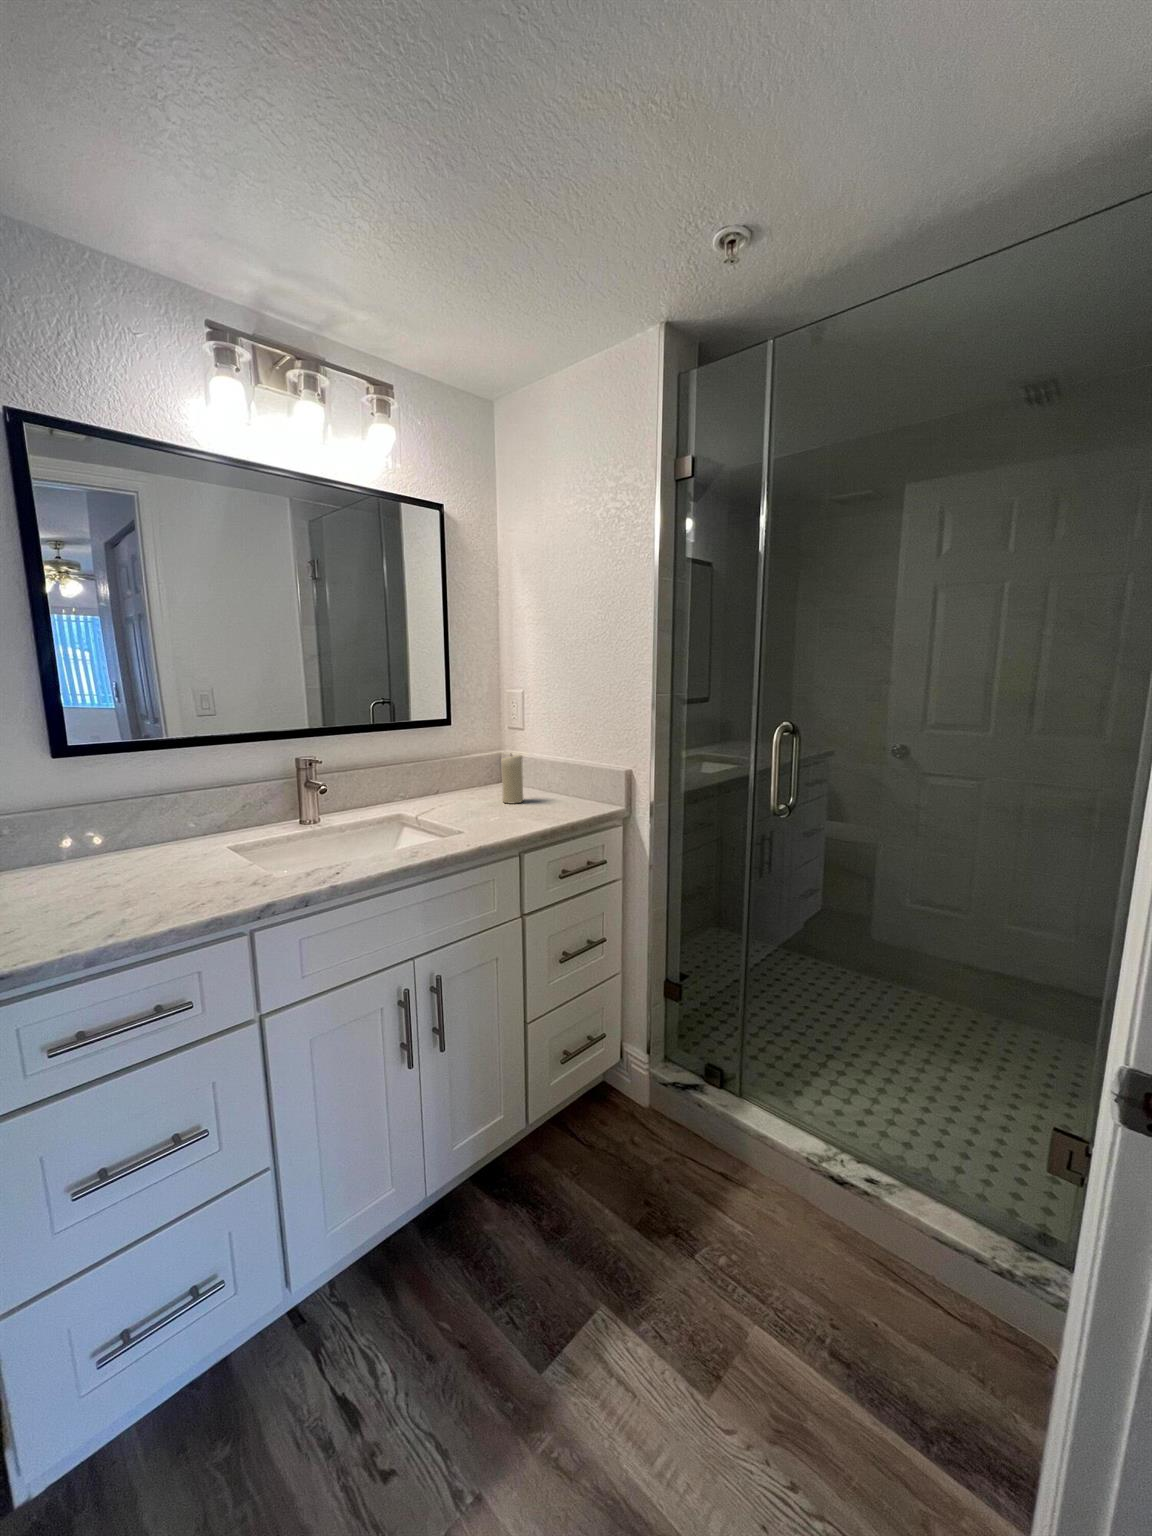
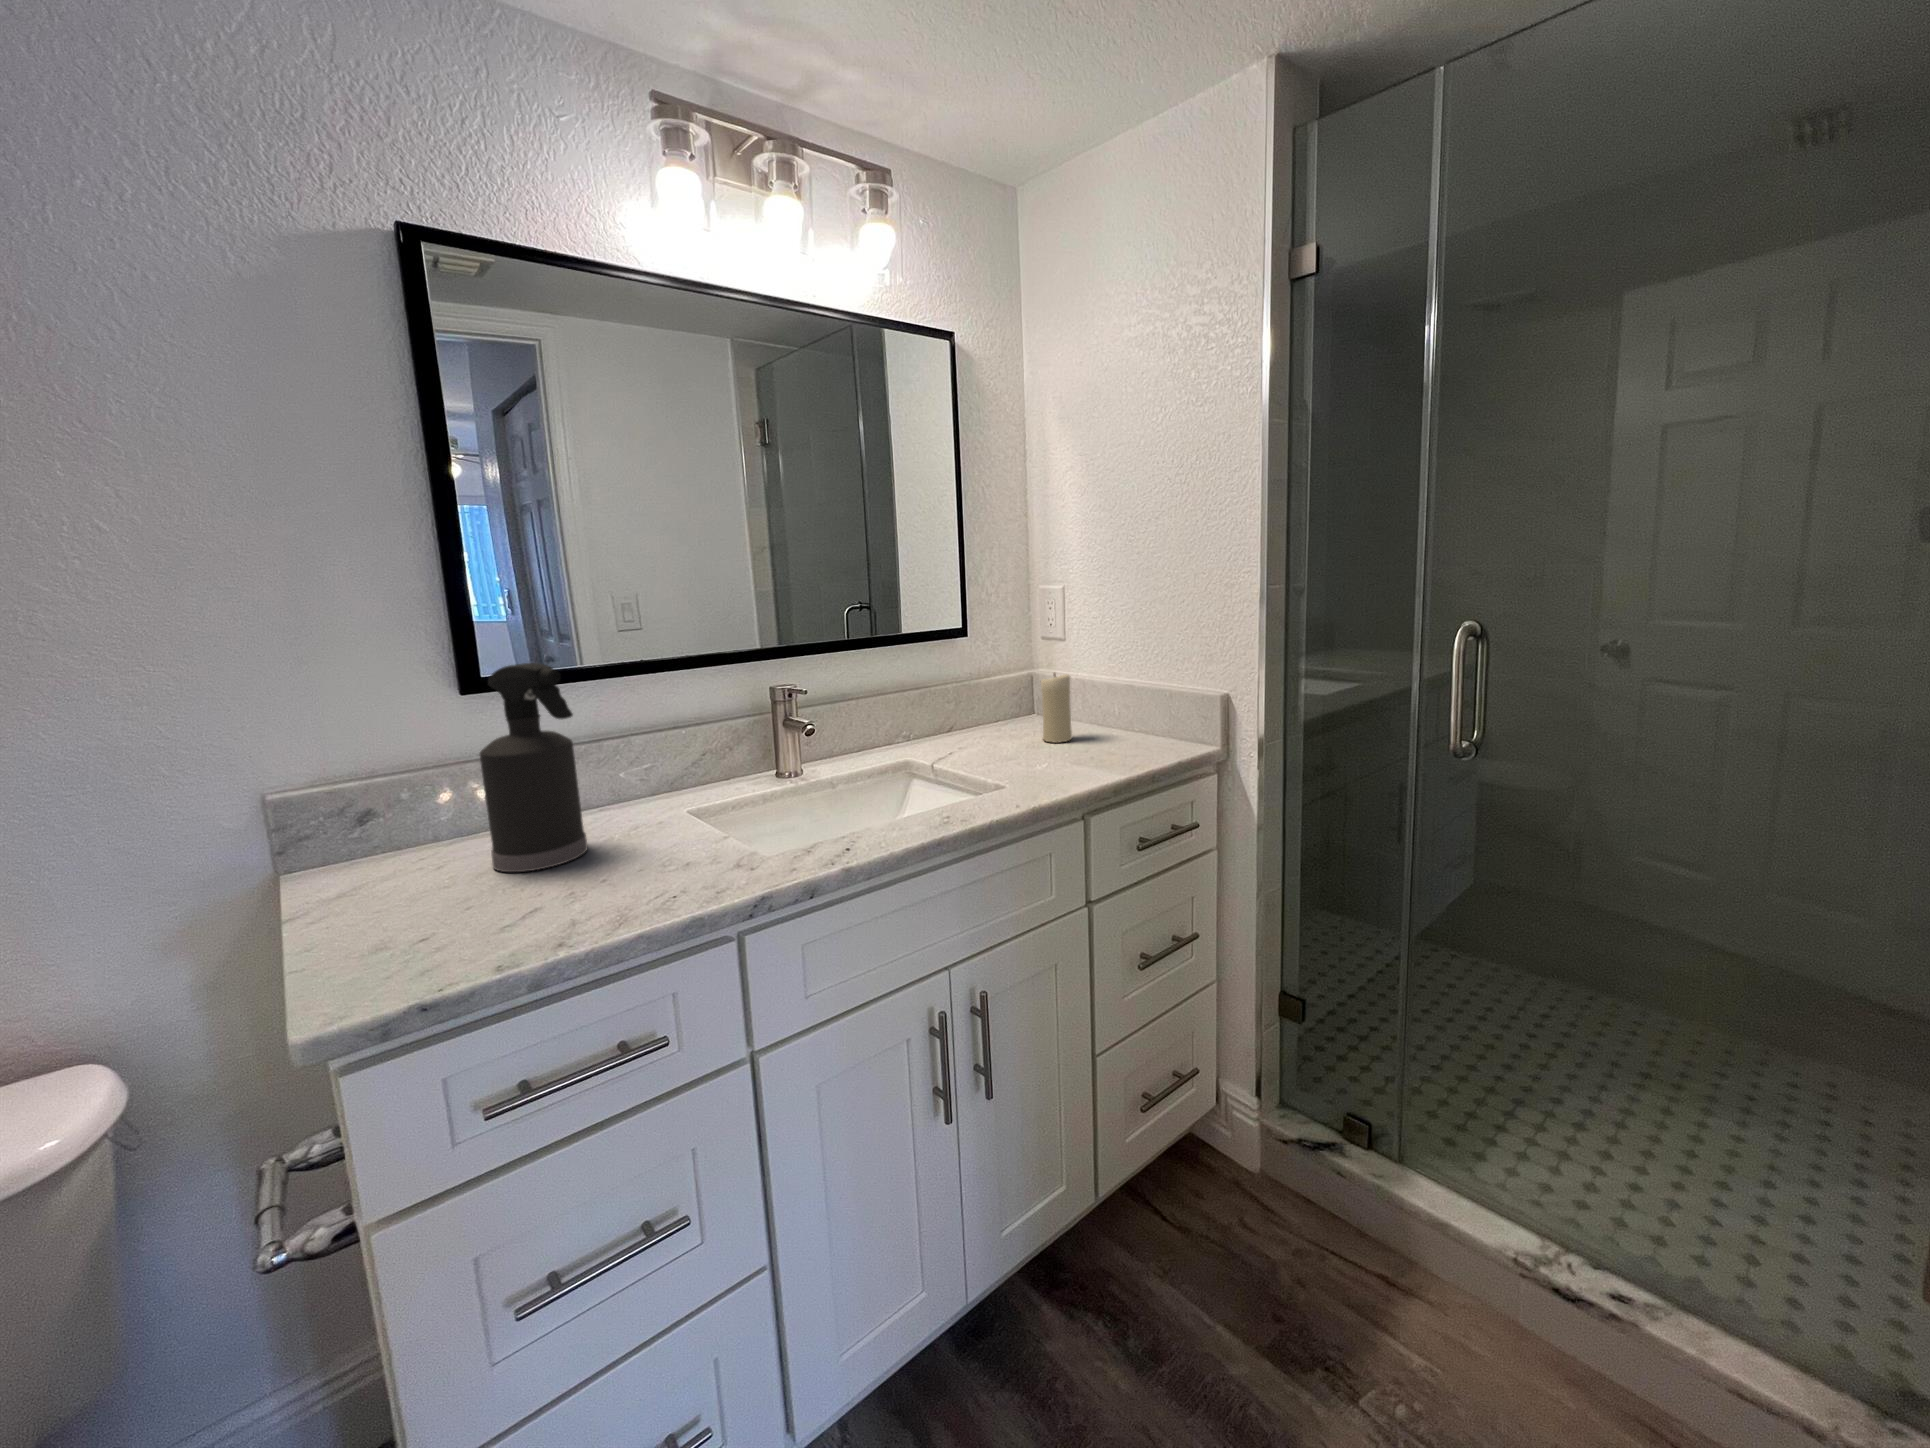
spray bottle: none [60,735,145,888] -> present [480,663,588,872]

